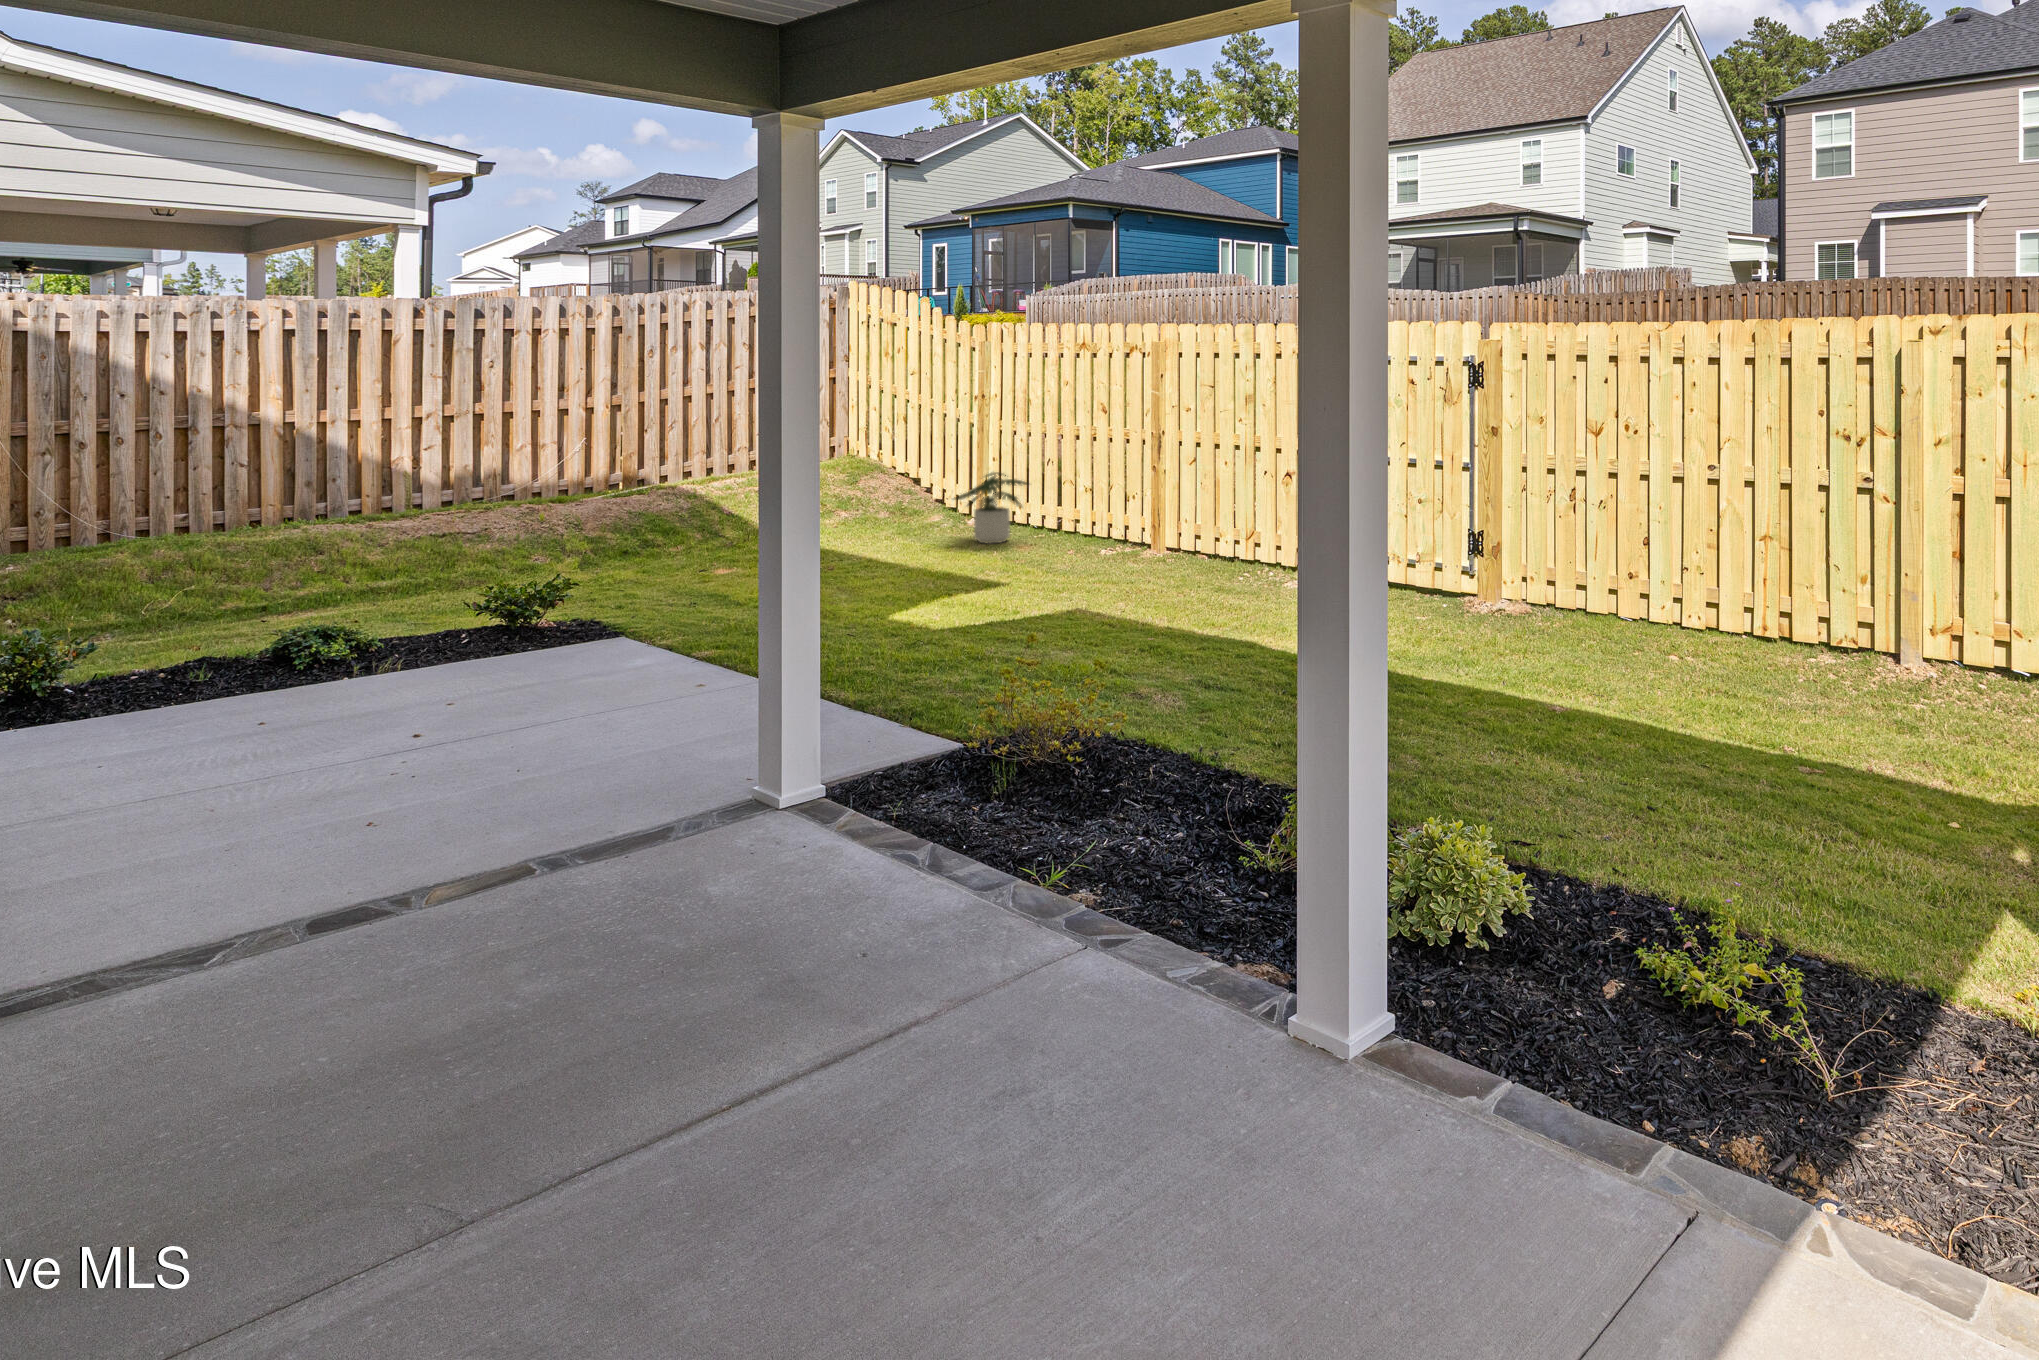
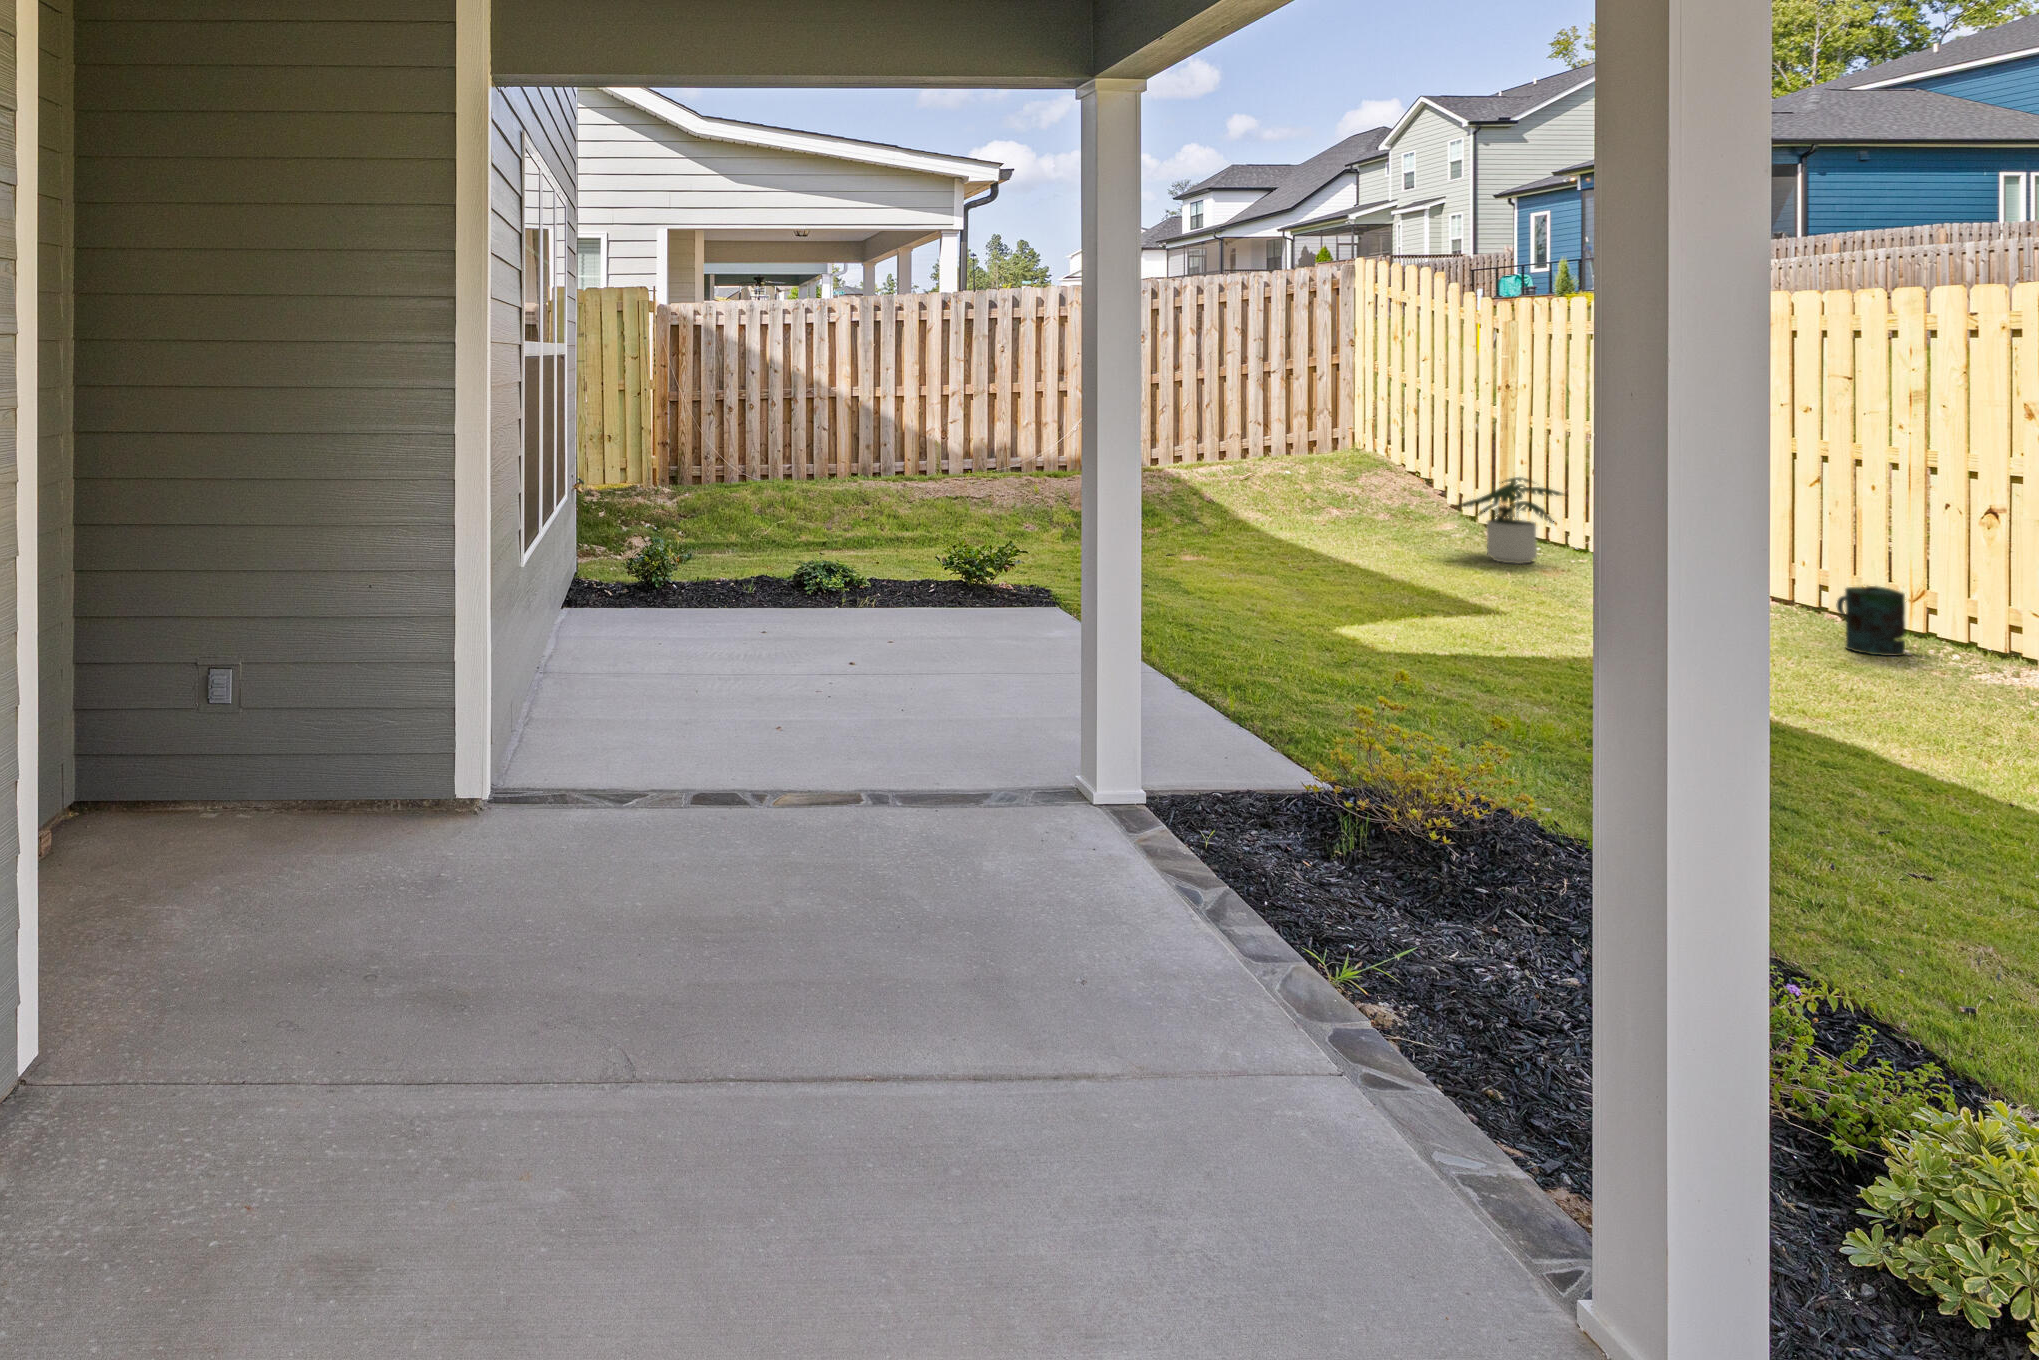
watering can: none [1214,523,1260,579] -> present [1836,586,1905,656]

